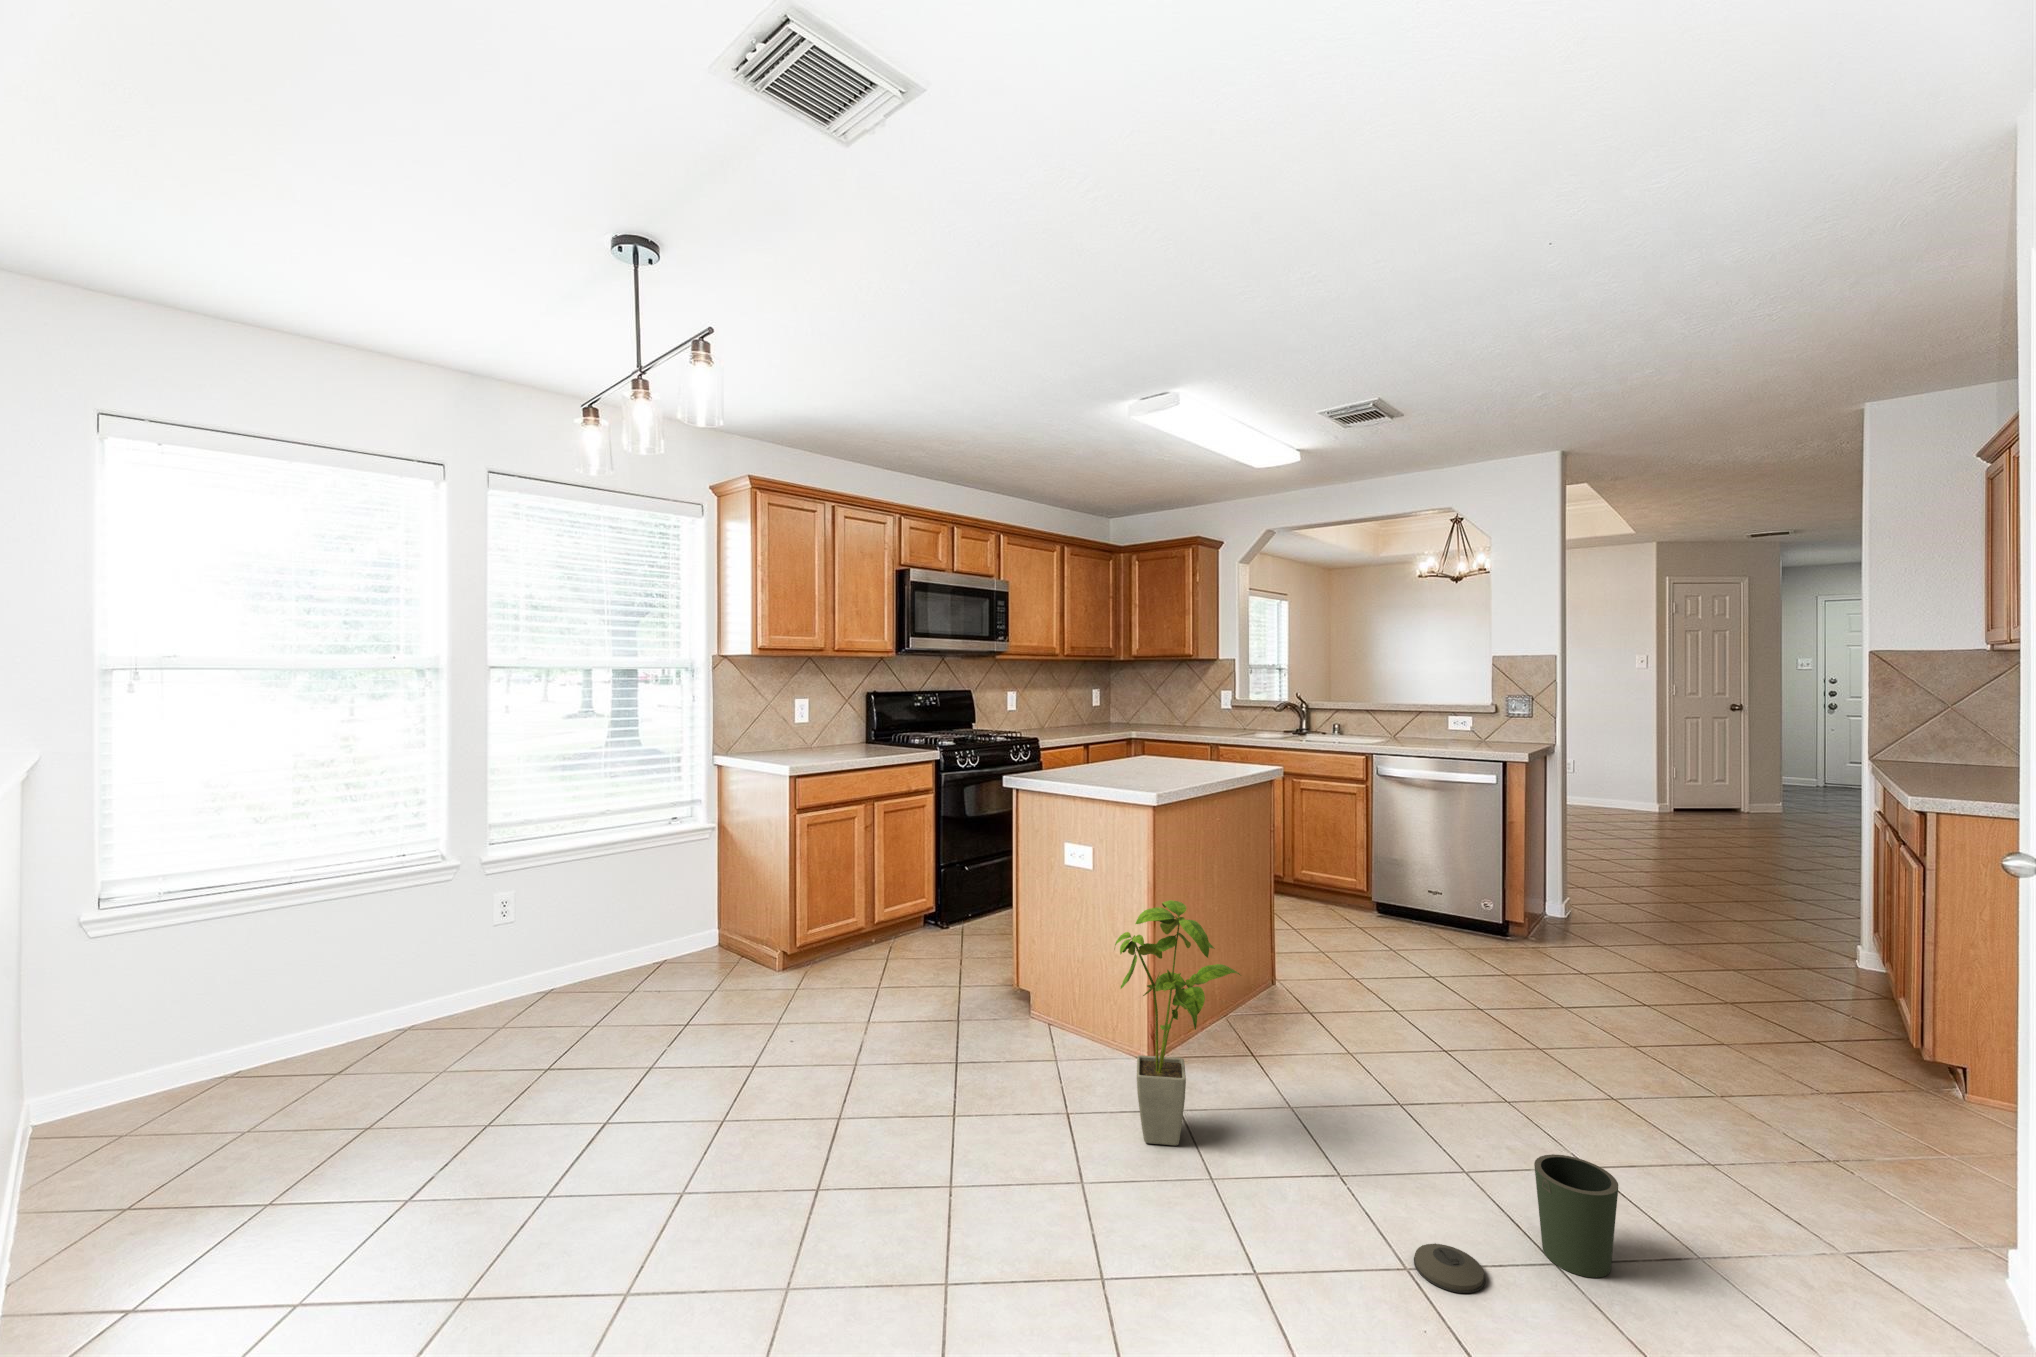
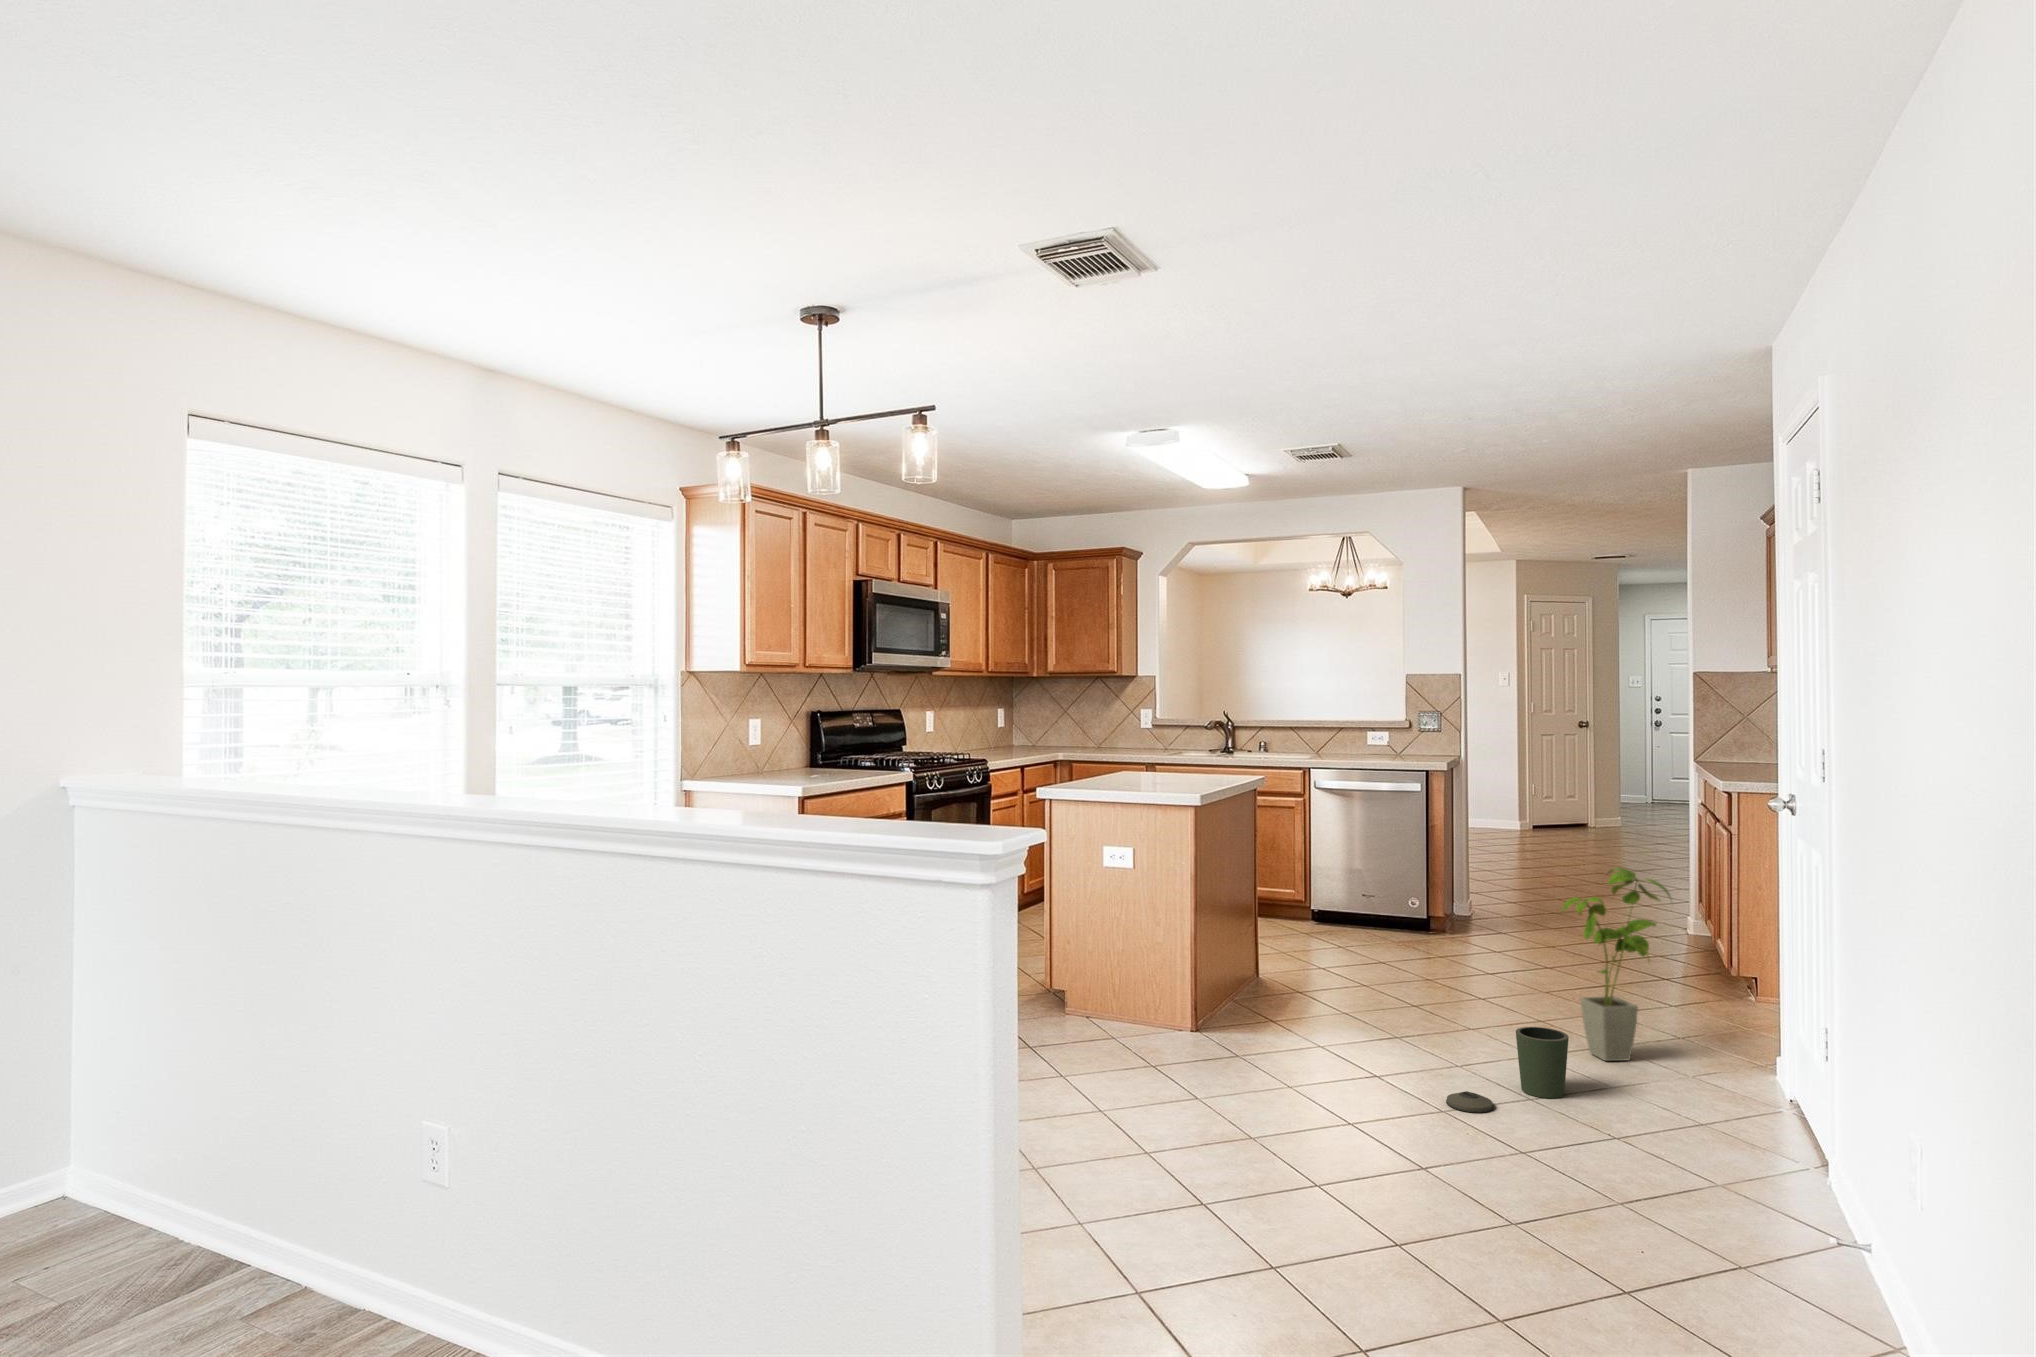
house plant: present [1115,900,1240,1145] -> present [1562,867,1670,1061]

